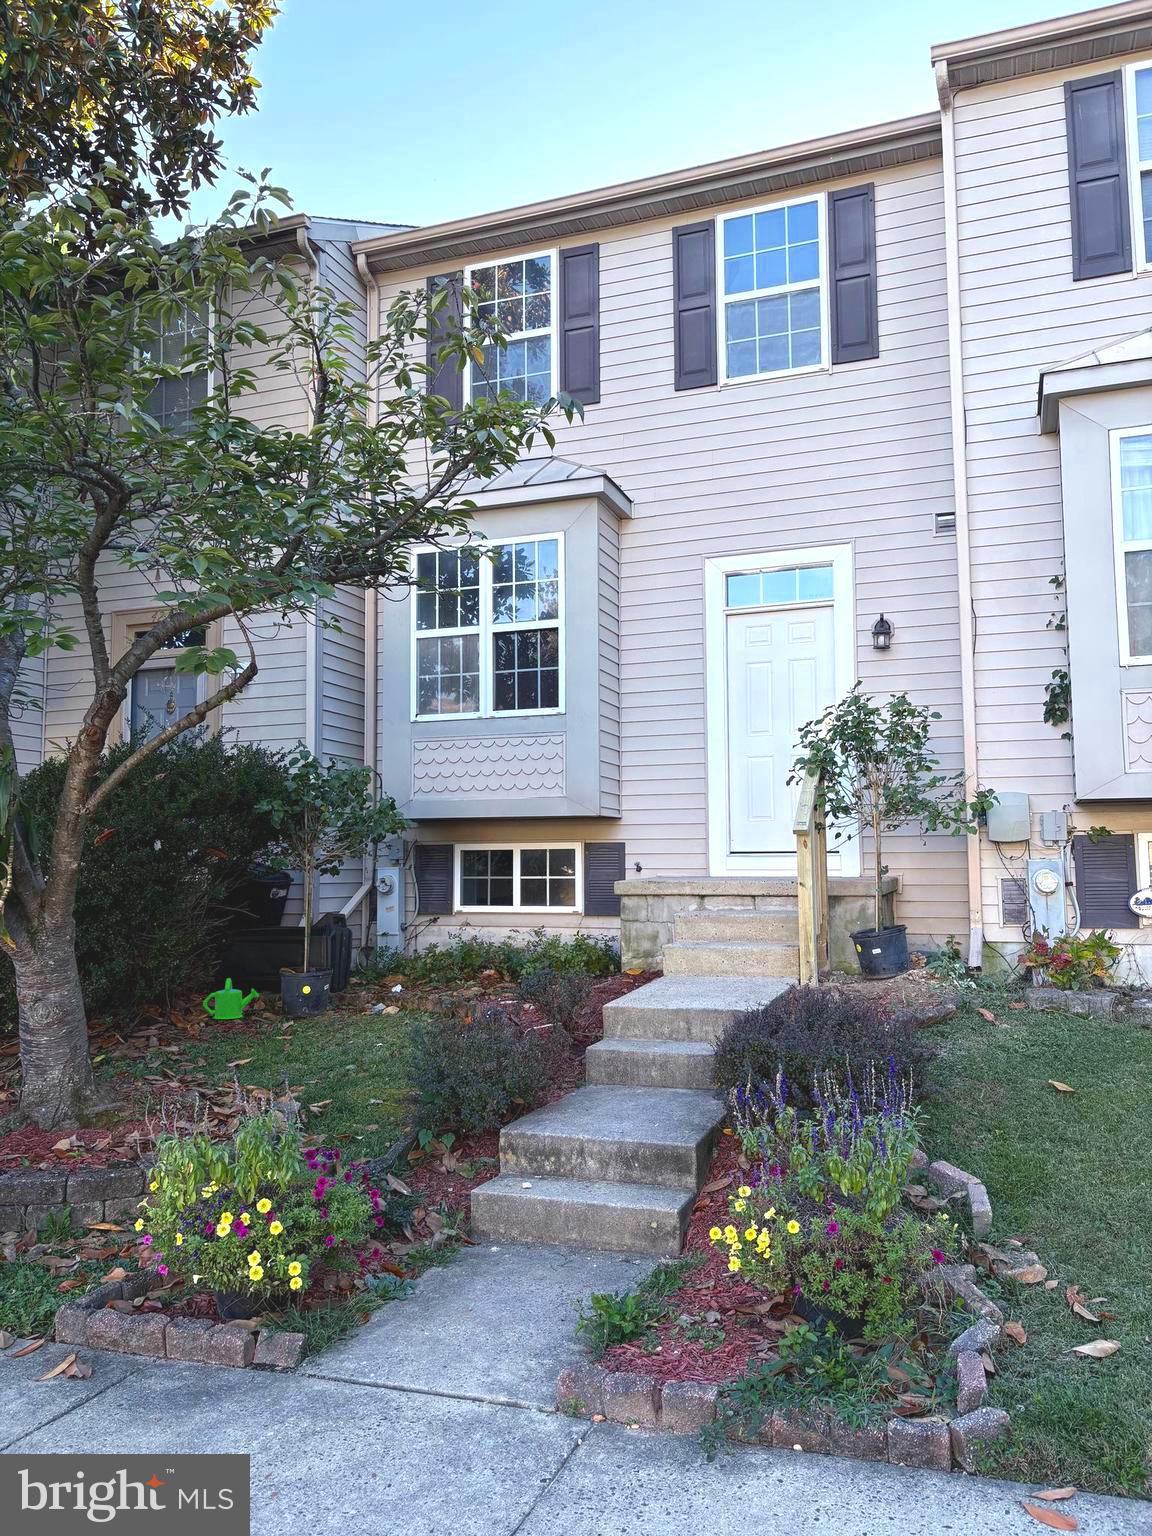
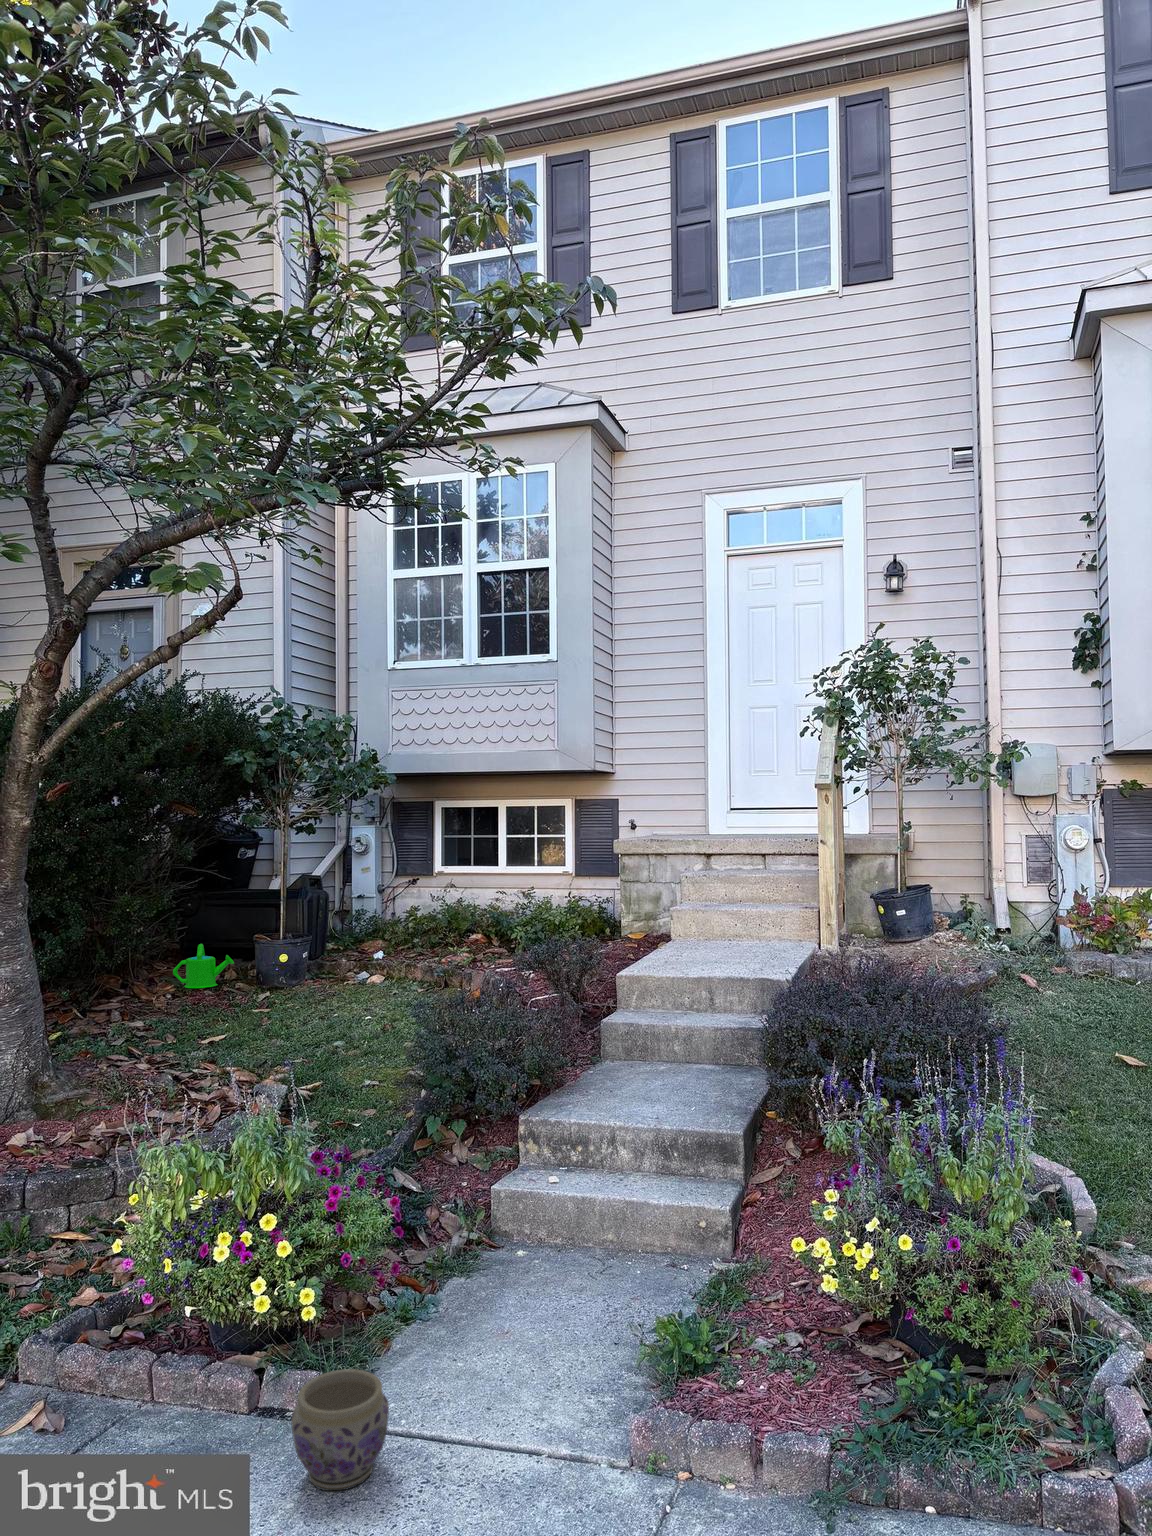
planter: none [277,1324,357,1420] -> present [292,1369,389,1491]

